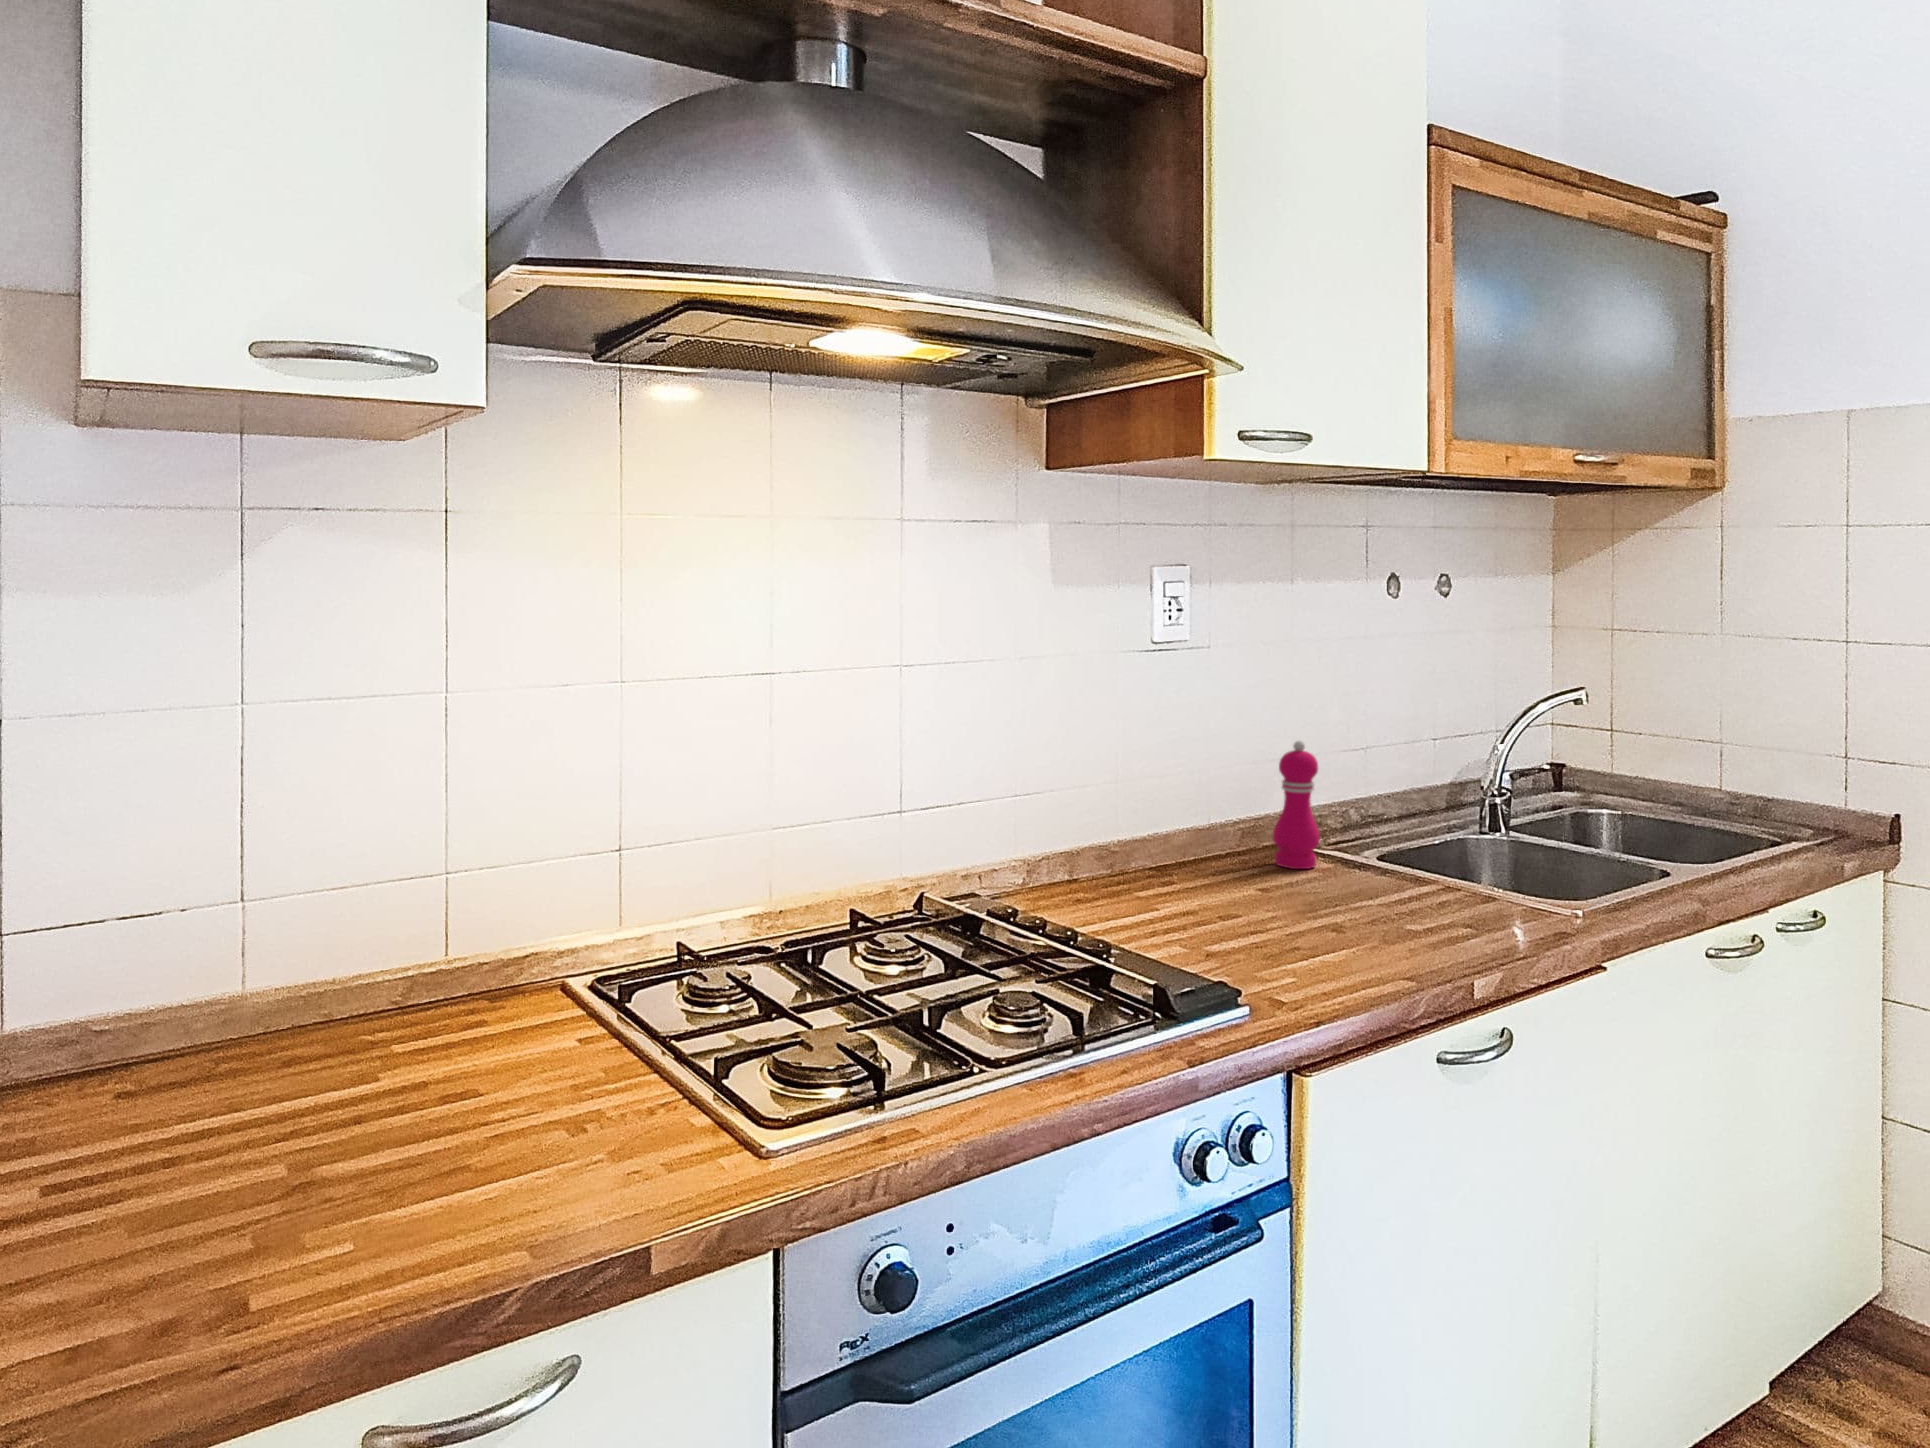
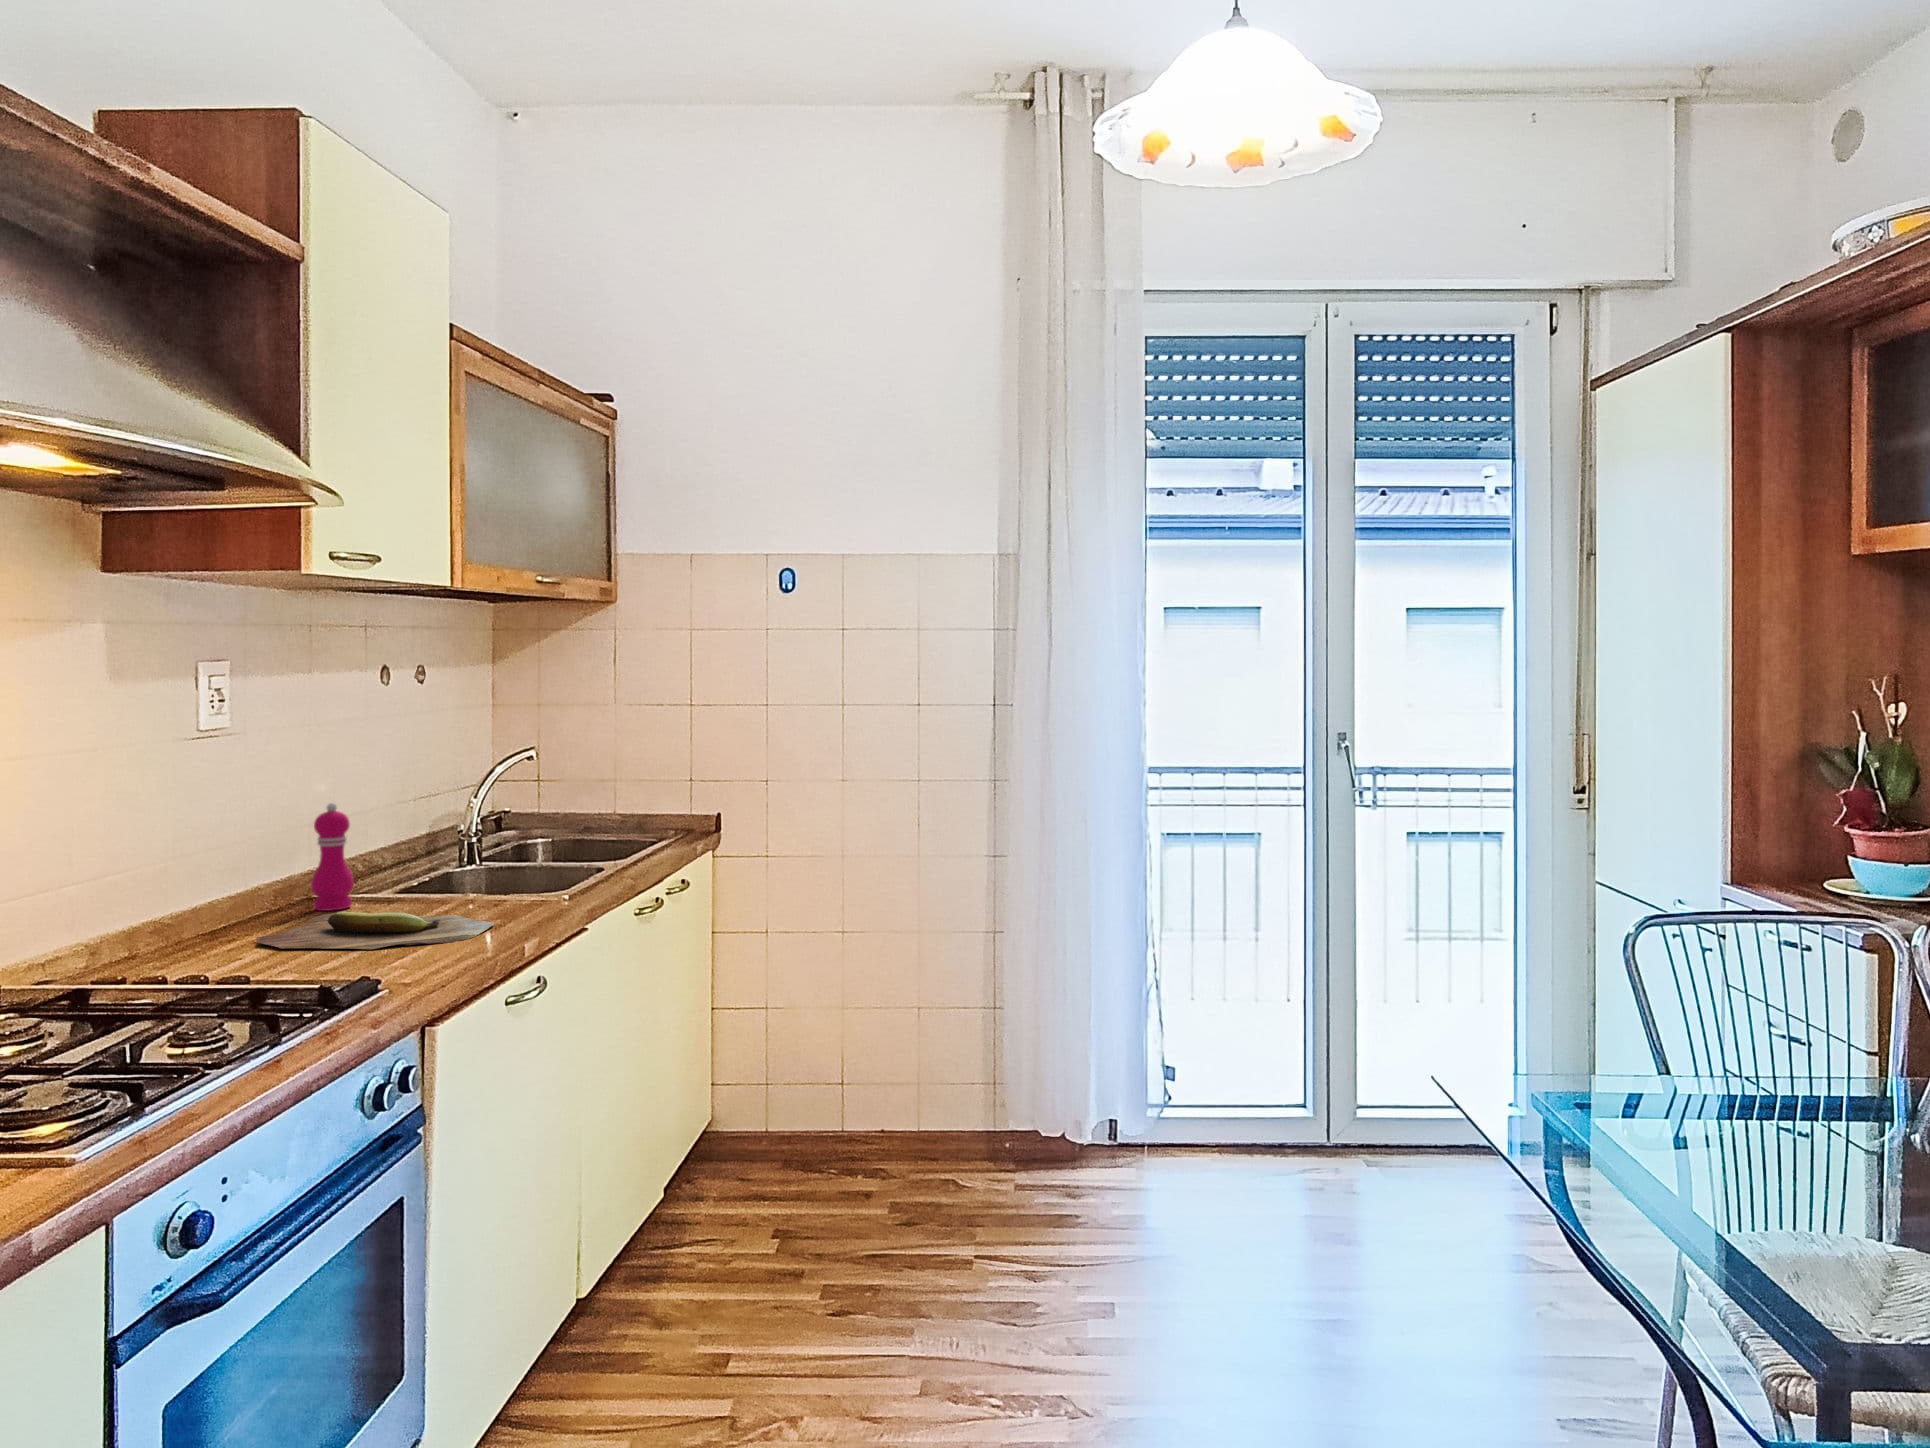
cutting board: none [1176,874,1455,953] -> present [257,911,494,949]

